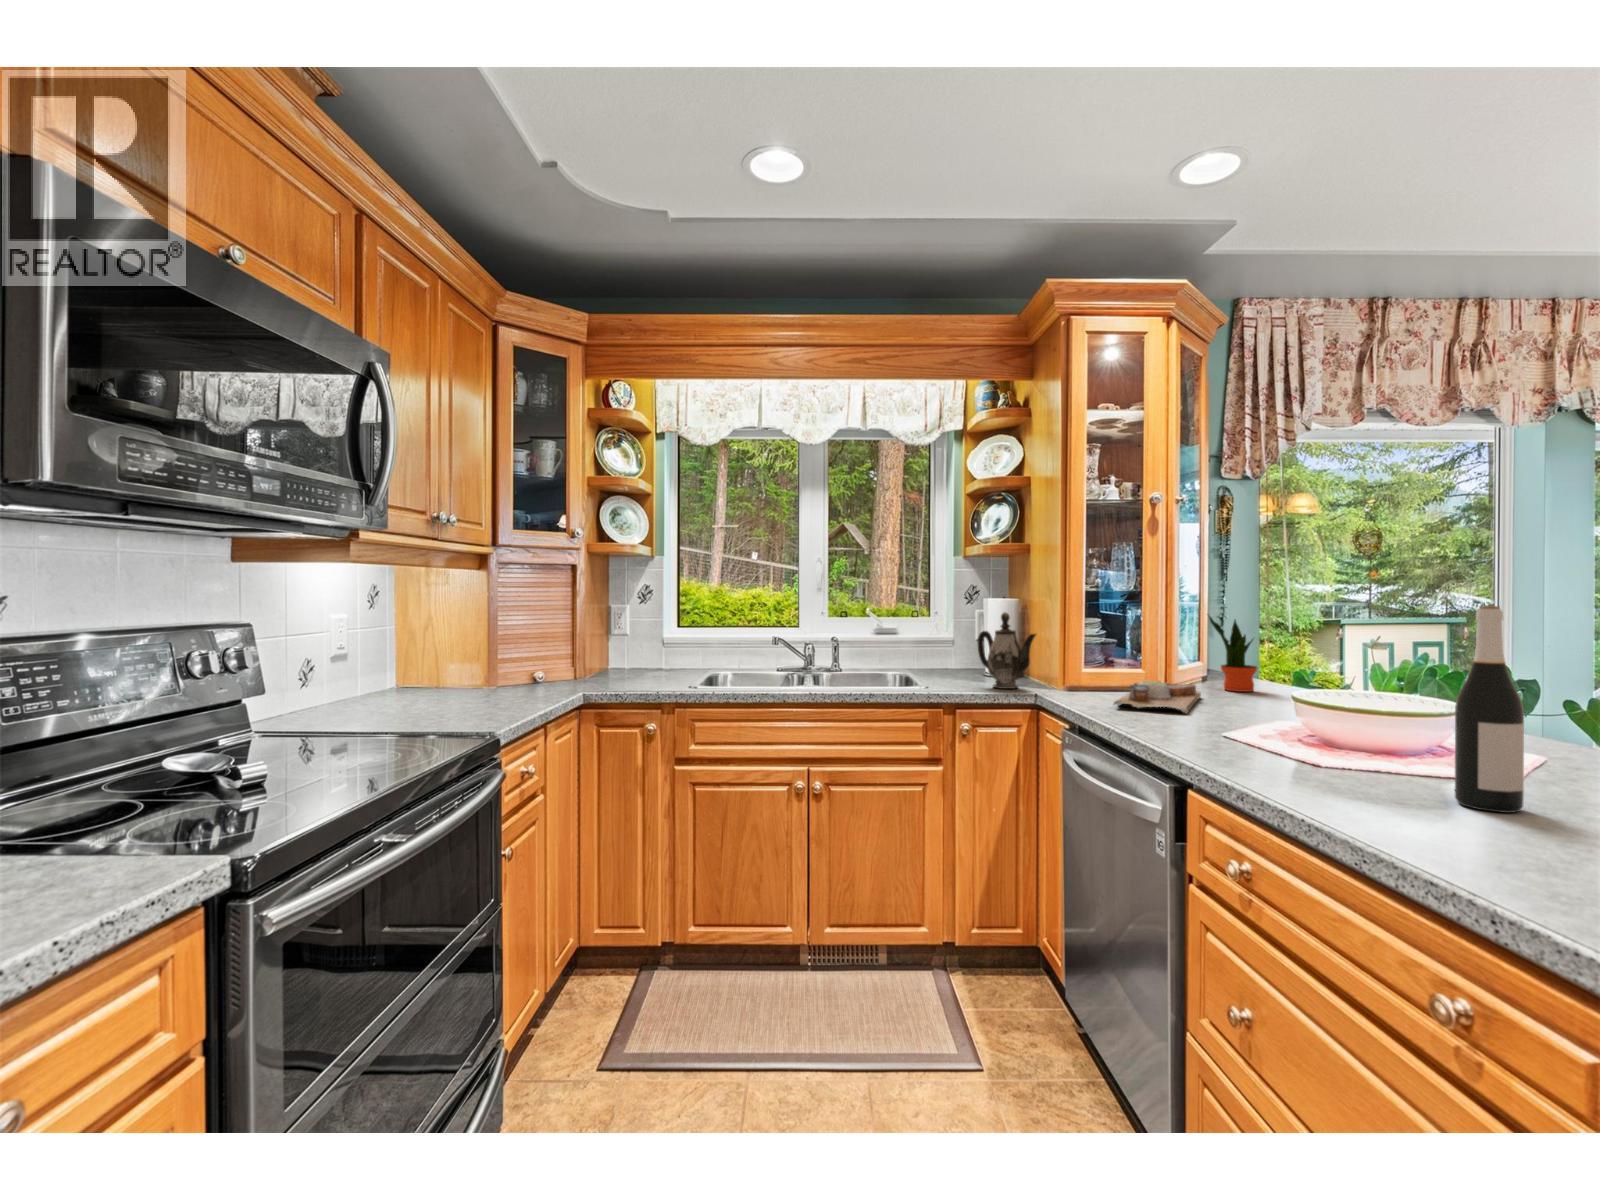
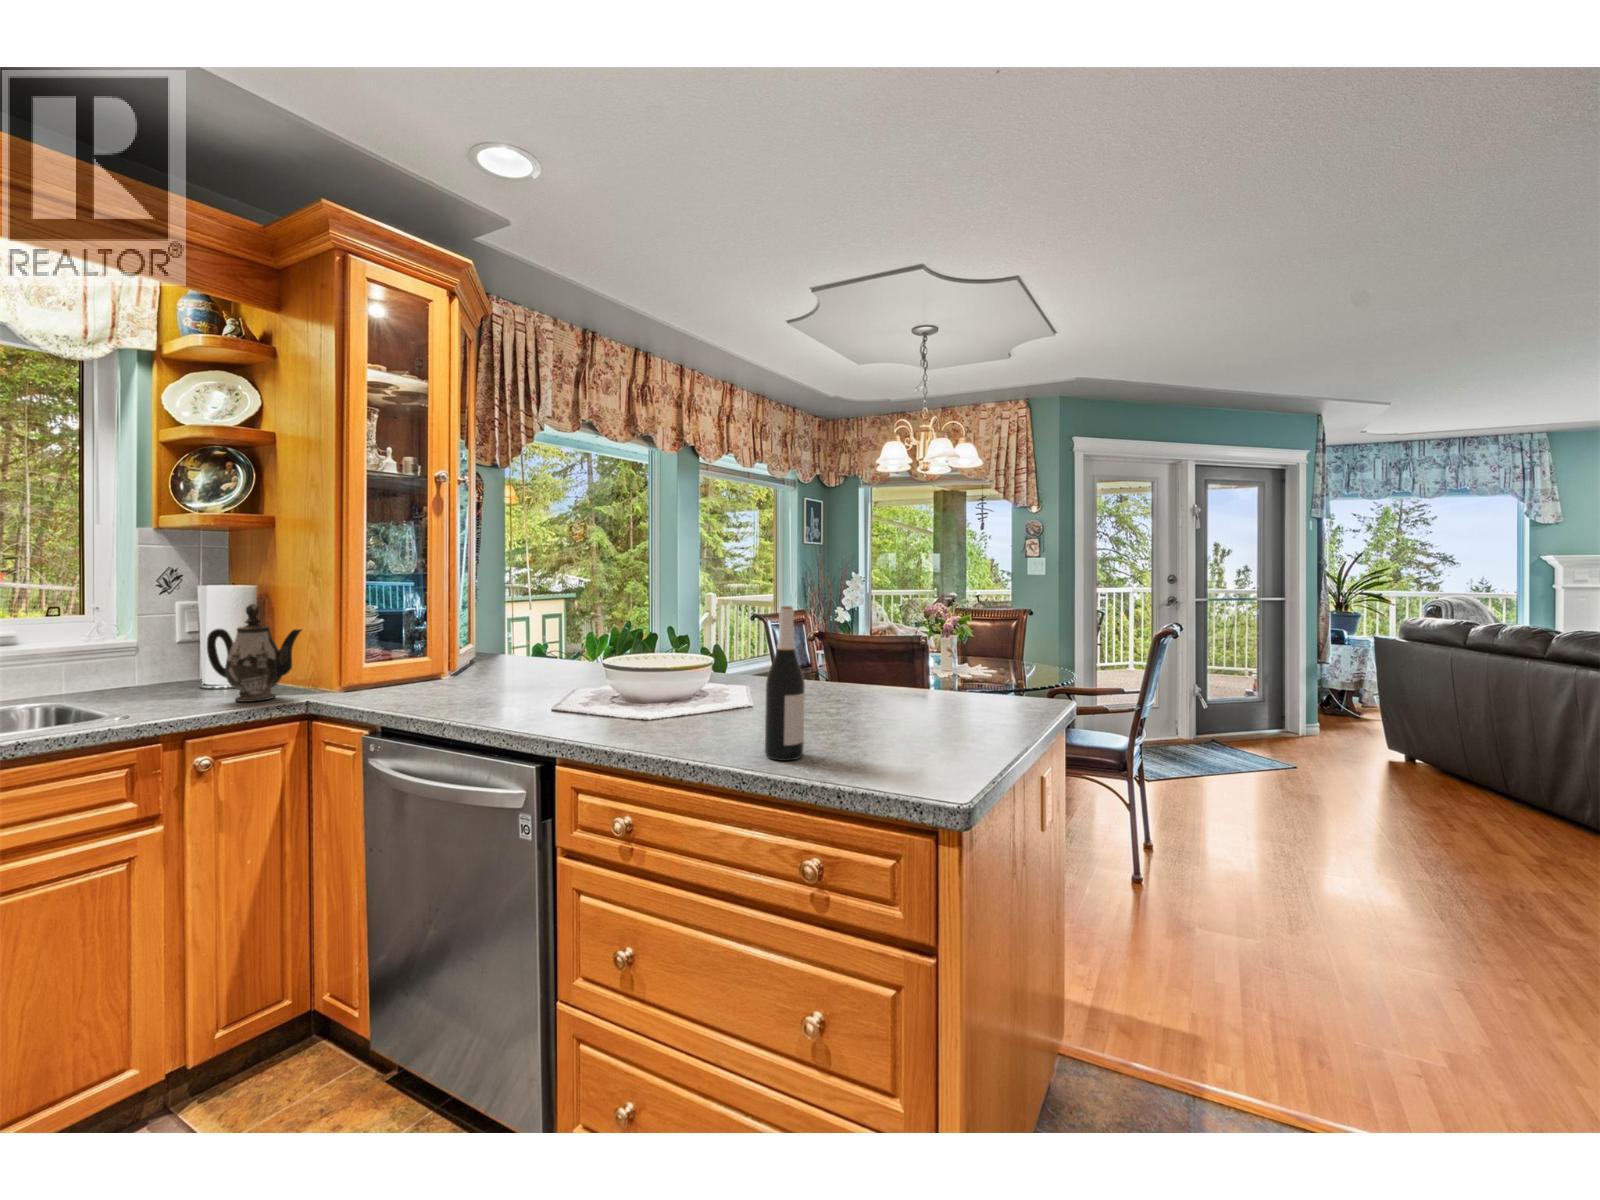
potted plant: present [1209,616,1257,692] -> none [487,596,531,669]
cutting board: present [1114,681,1201,714] -> none [422,669,501,707]

